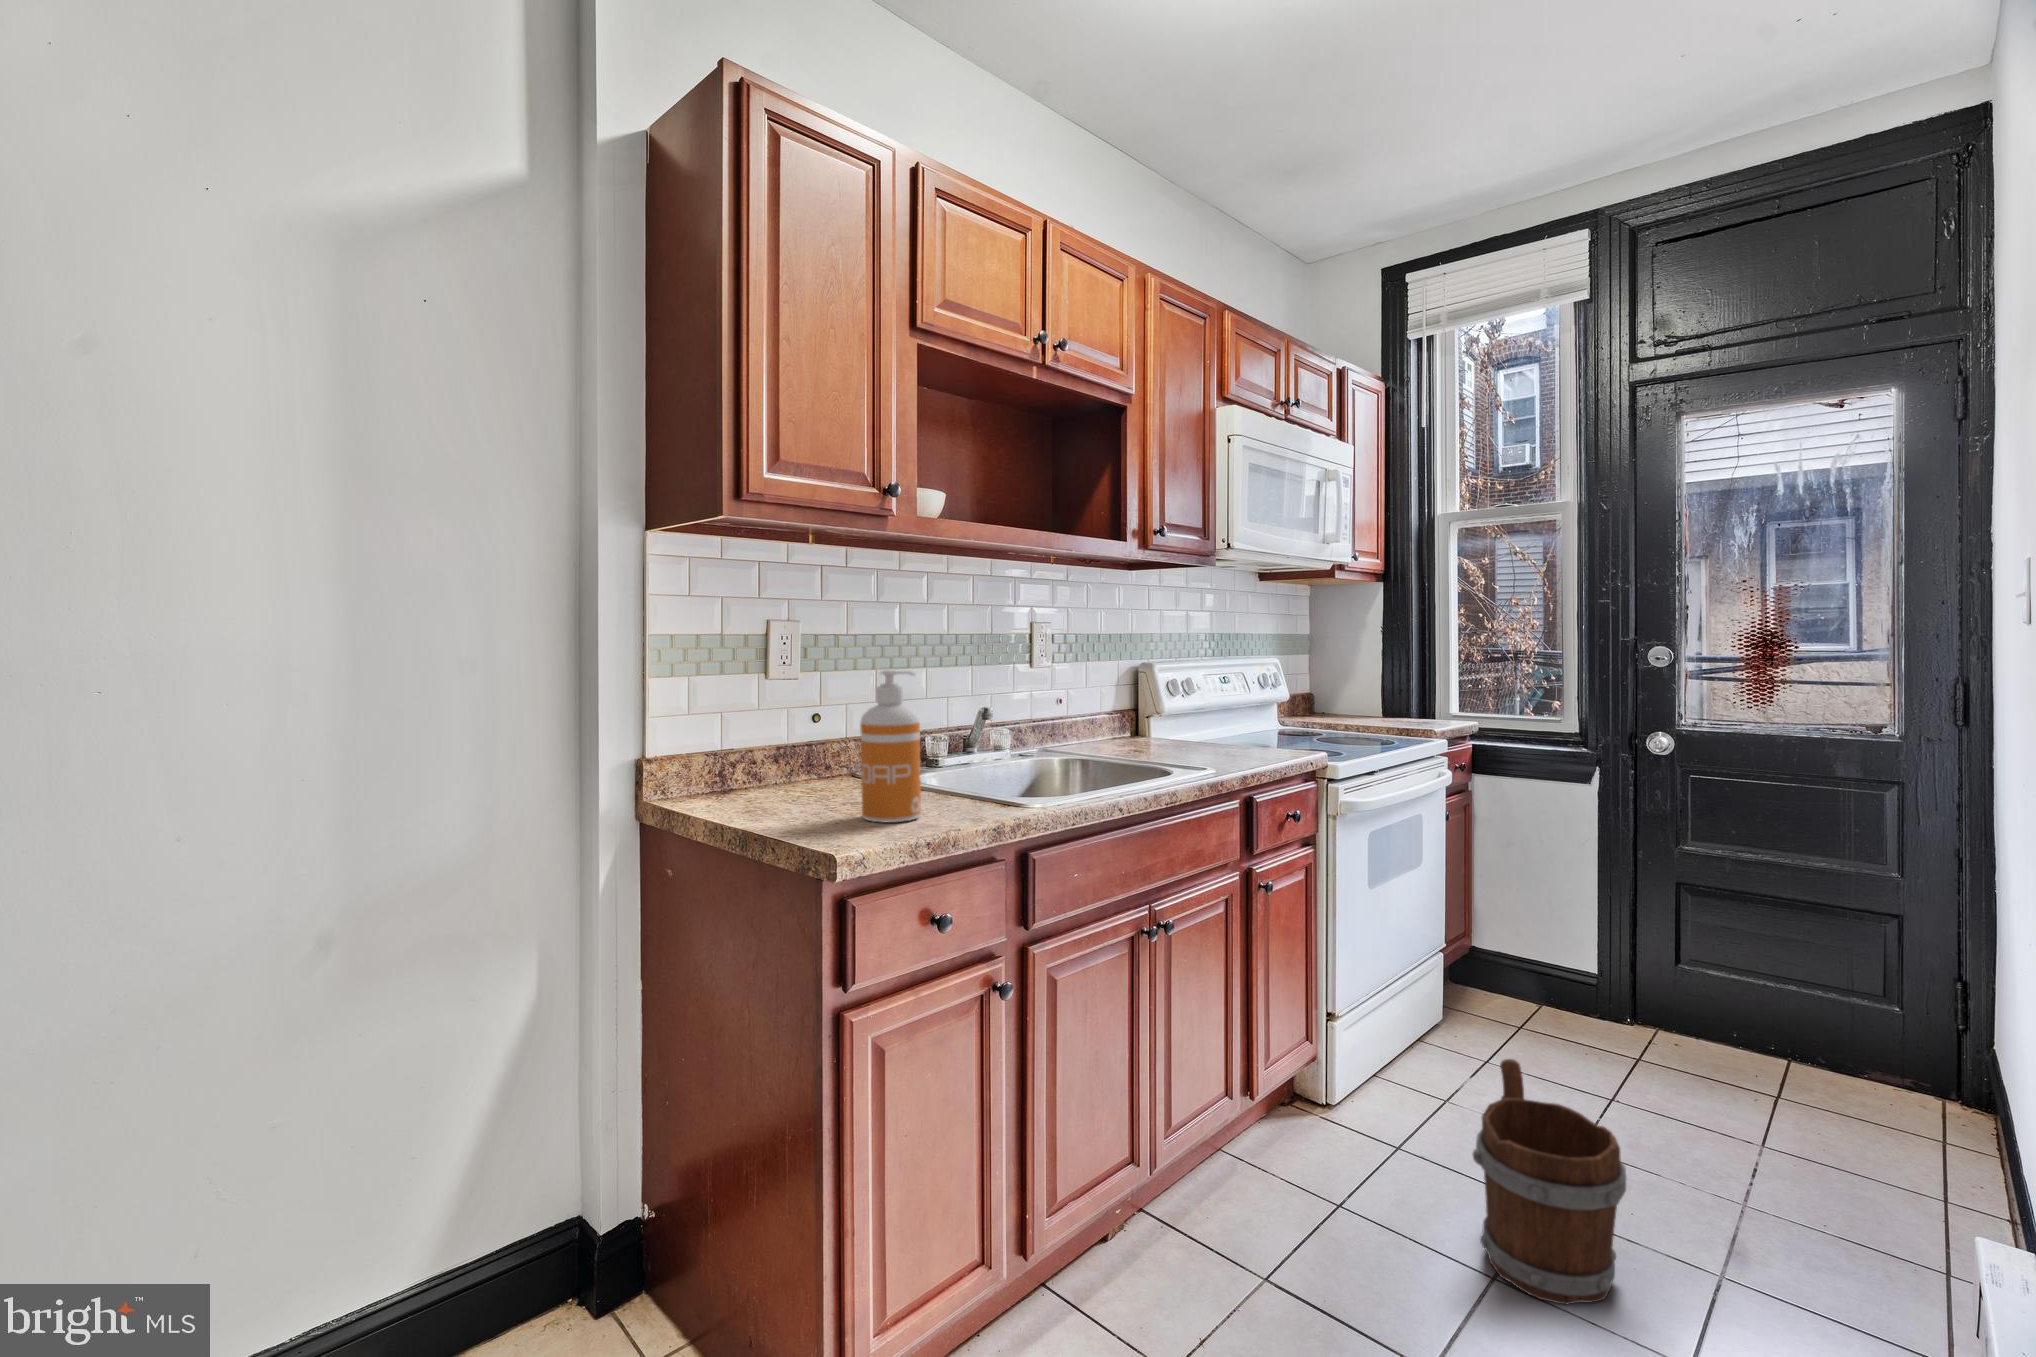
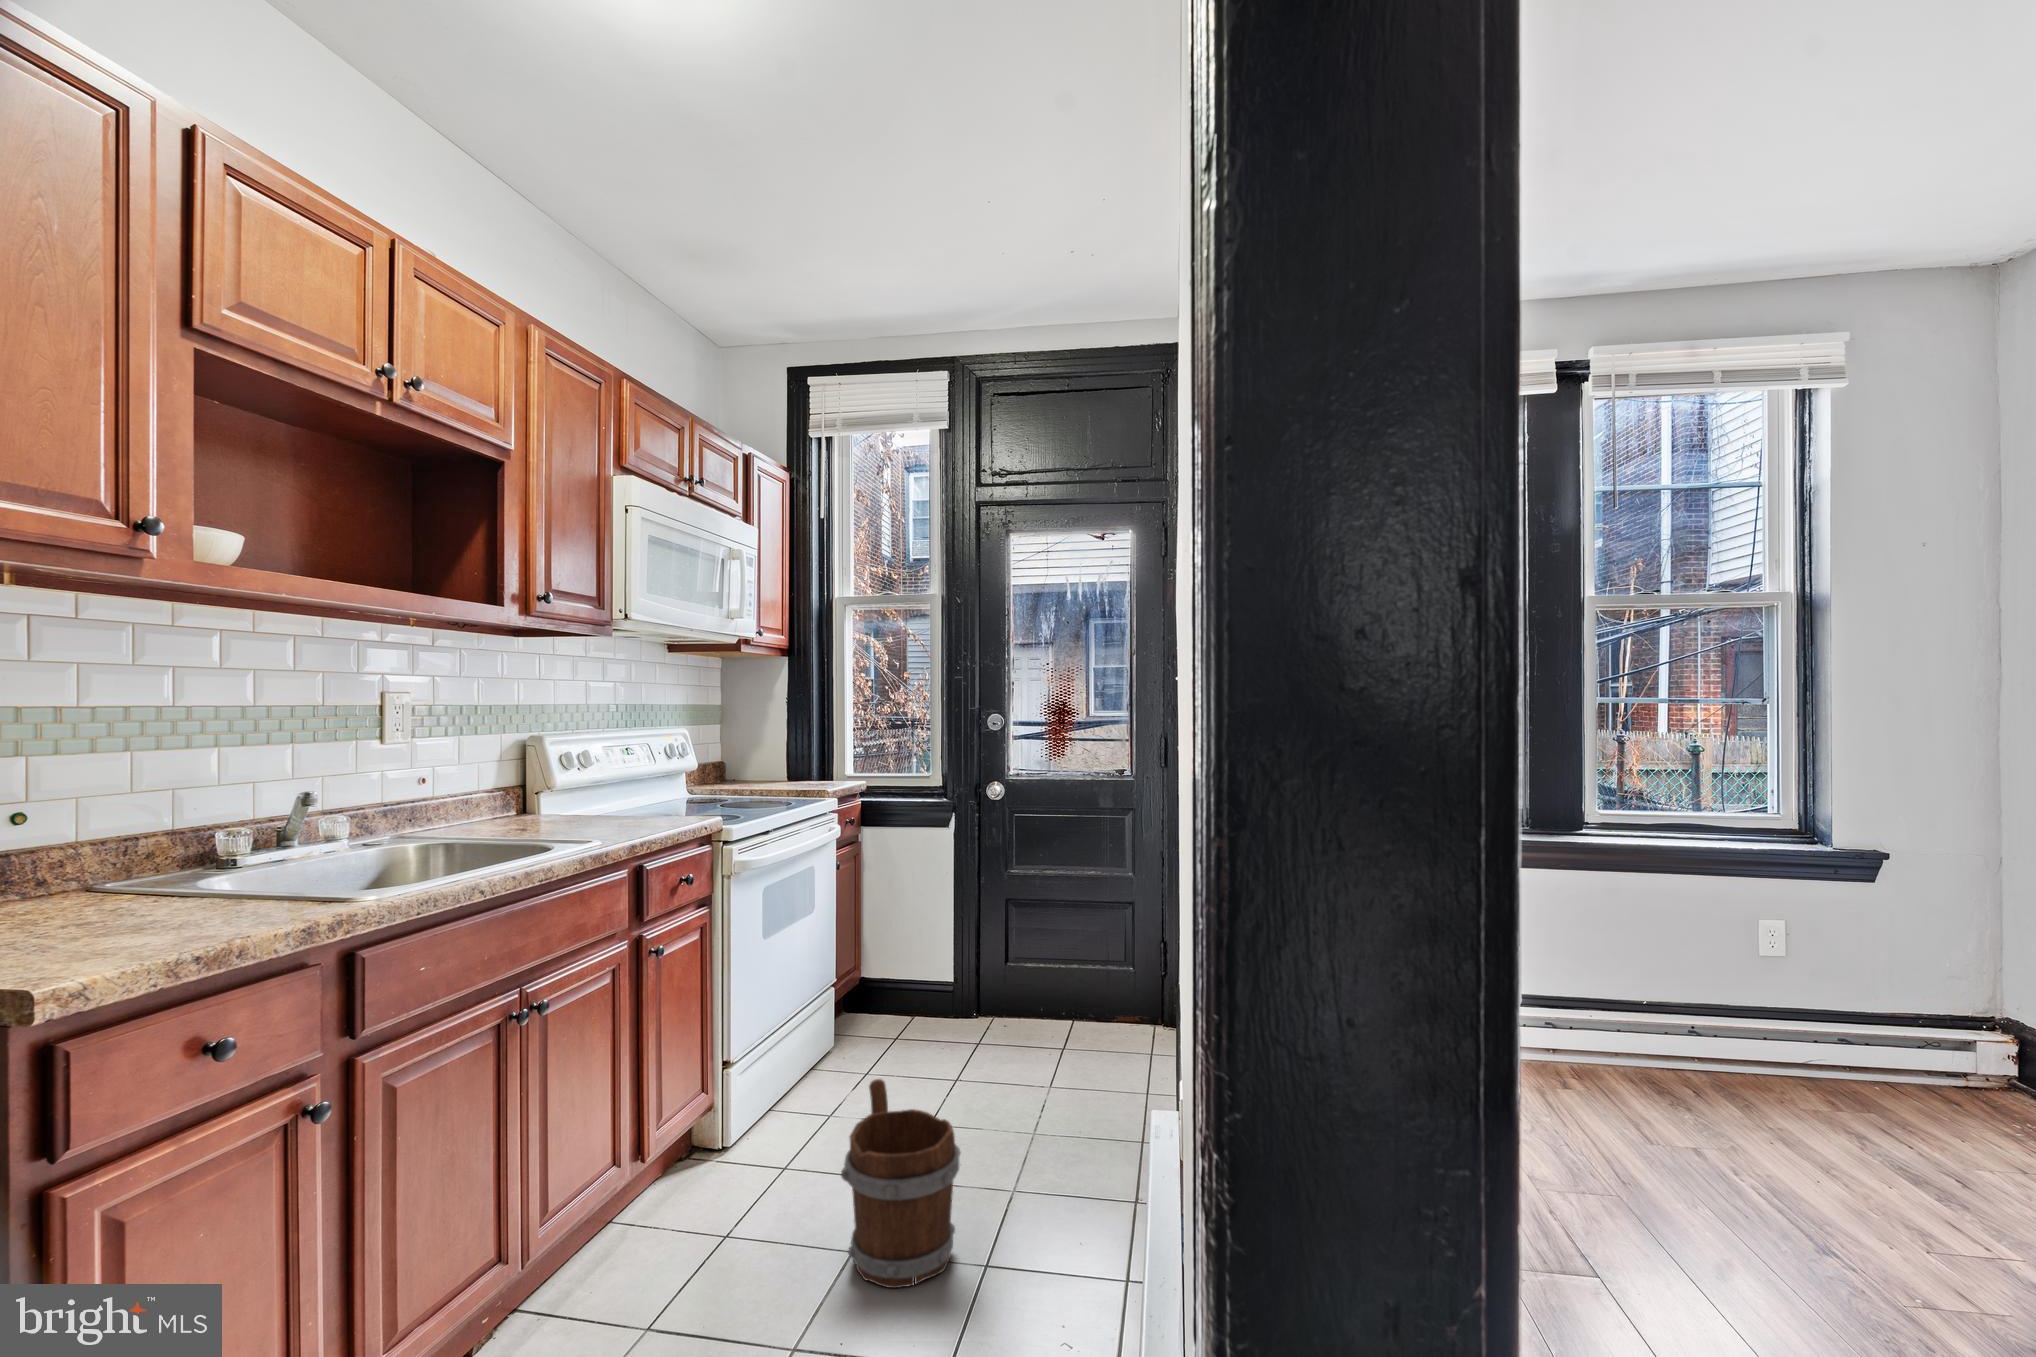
soap dispenser: present [860,670,921,822] -> none [94,746,195,939]

